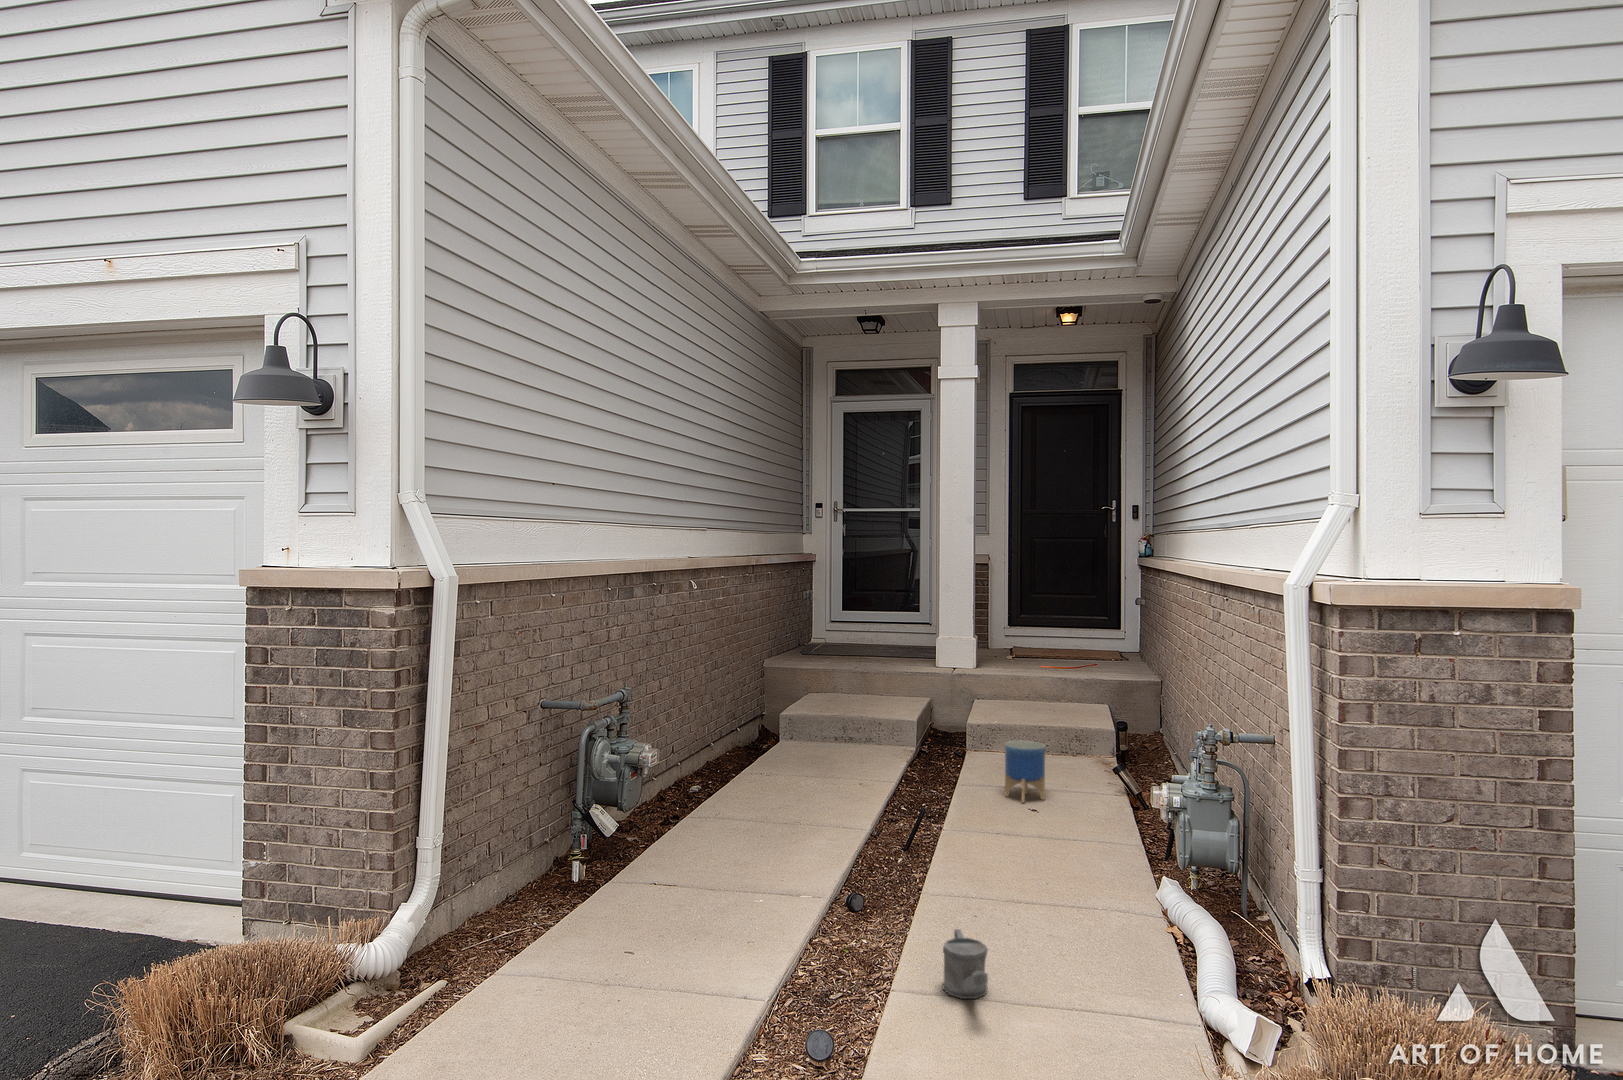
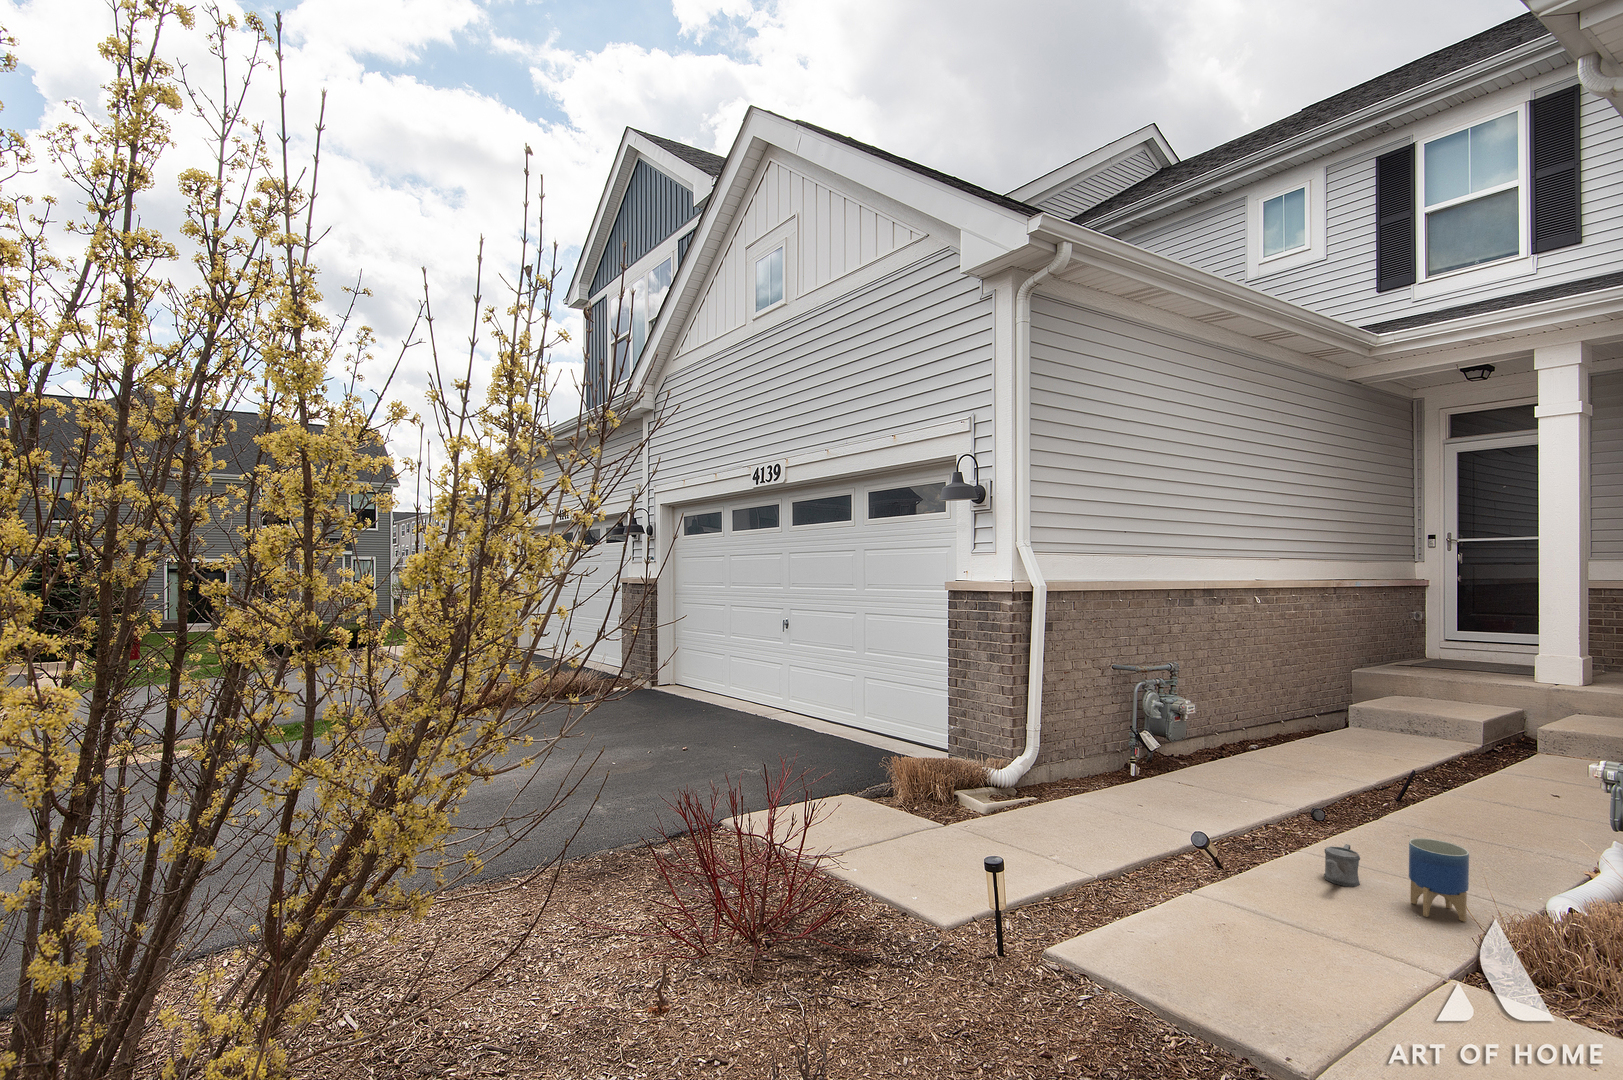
planter: present [1005,741,1045,803] -> present [1409,838,1469,922]

